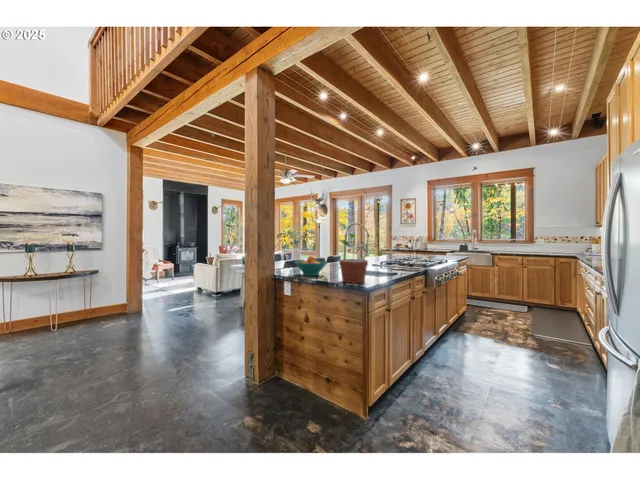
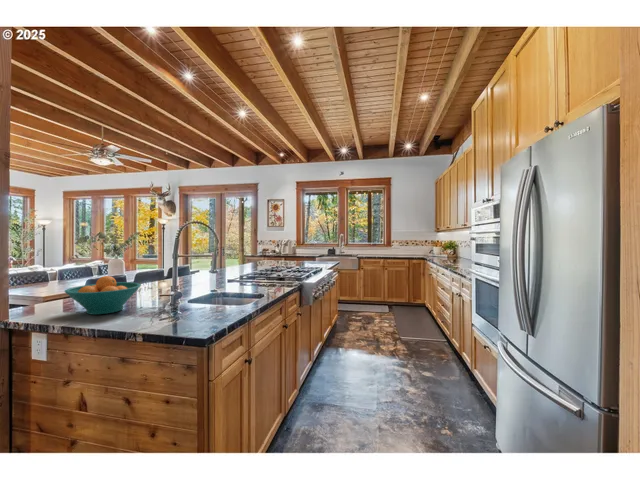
potted plant: present [339,234,368,283] -> none [153,235,209,325]

